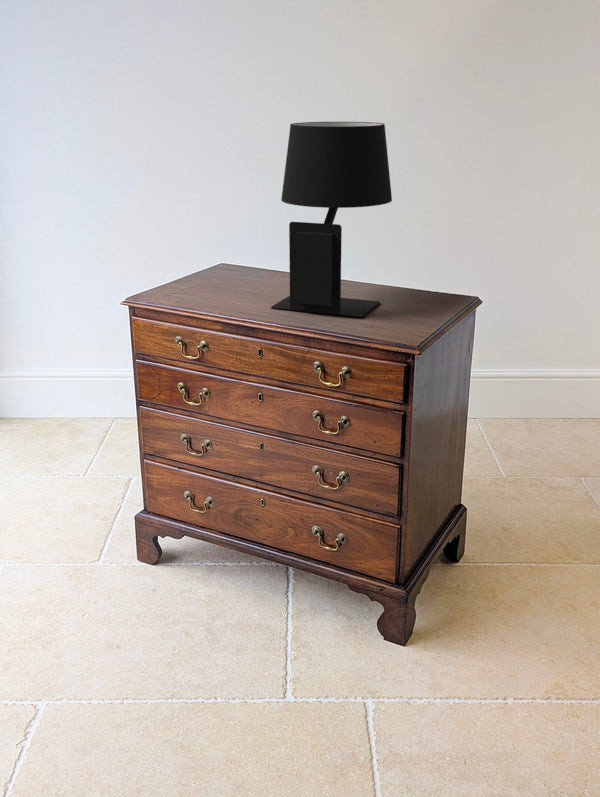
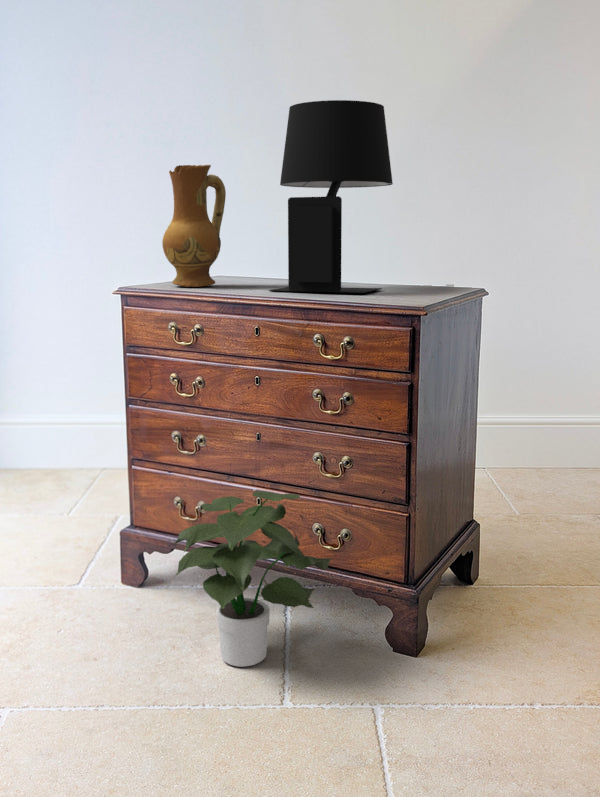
ceramic jug: none [167,174,228,297] -> present [162,165,226,287]
potted plant: none [185,501,331,657] -> present [174,491,332,667]

